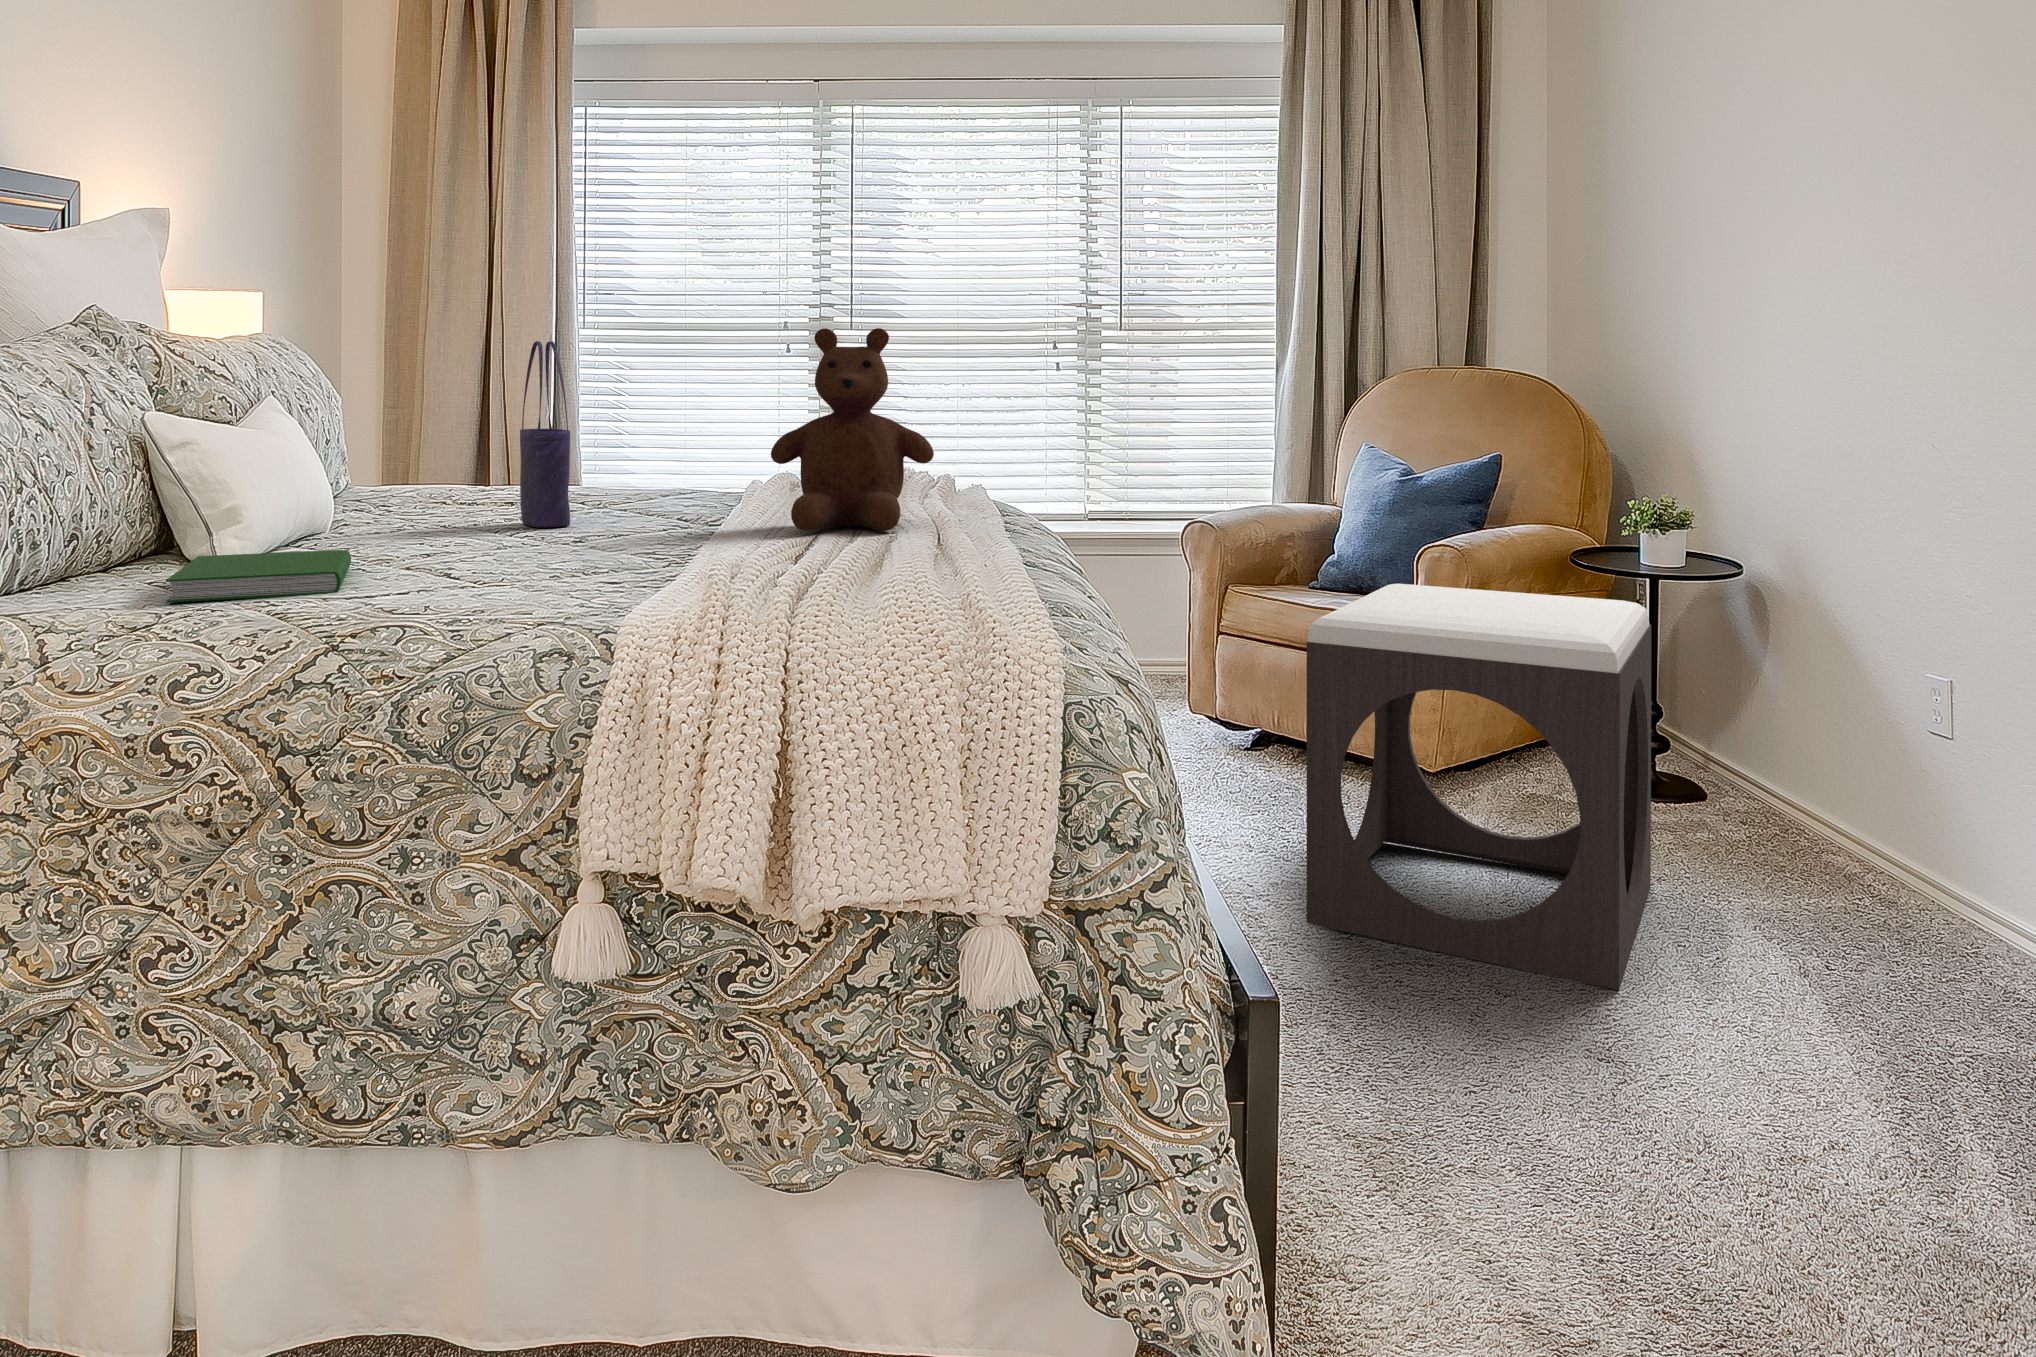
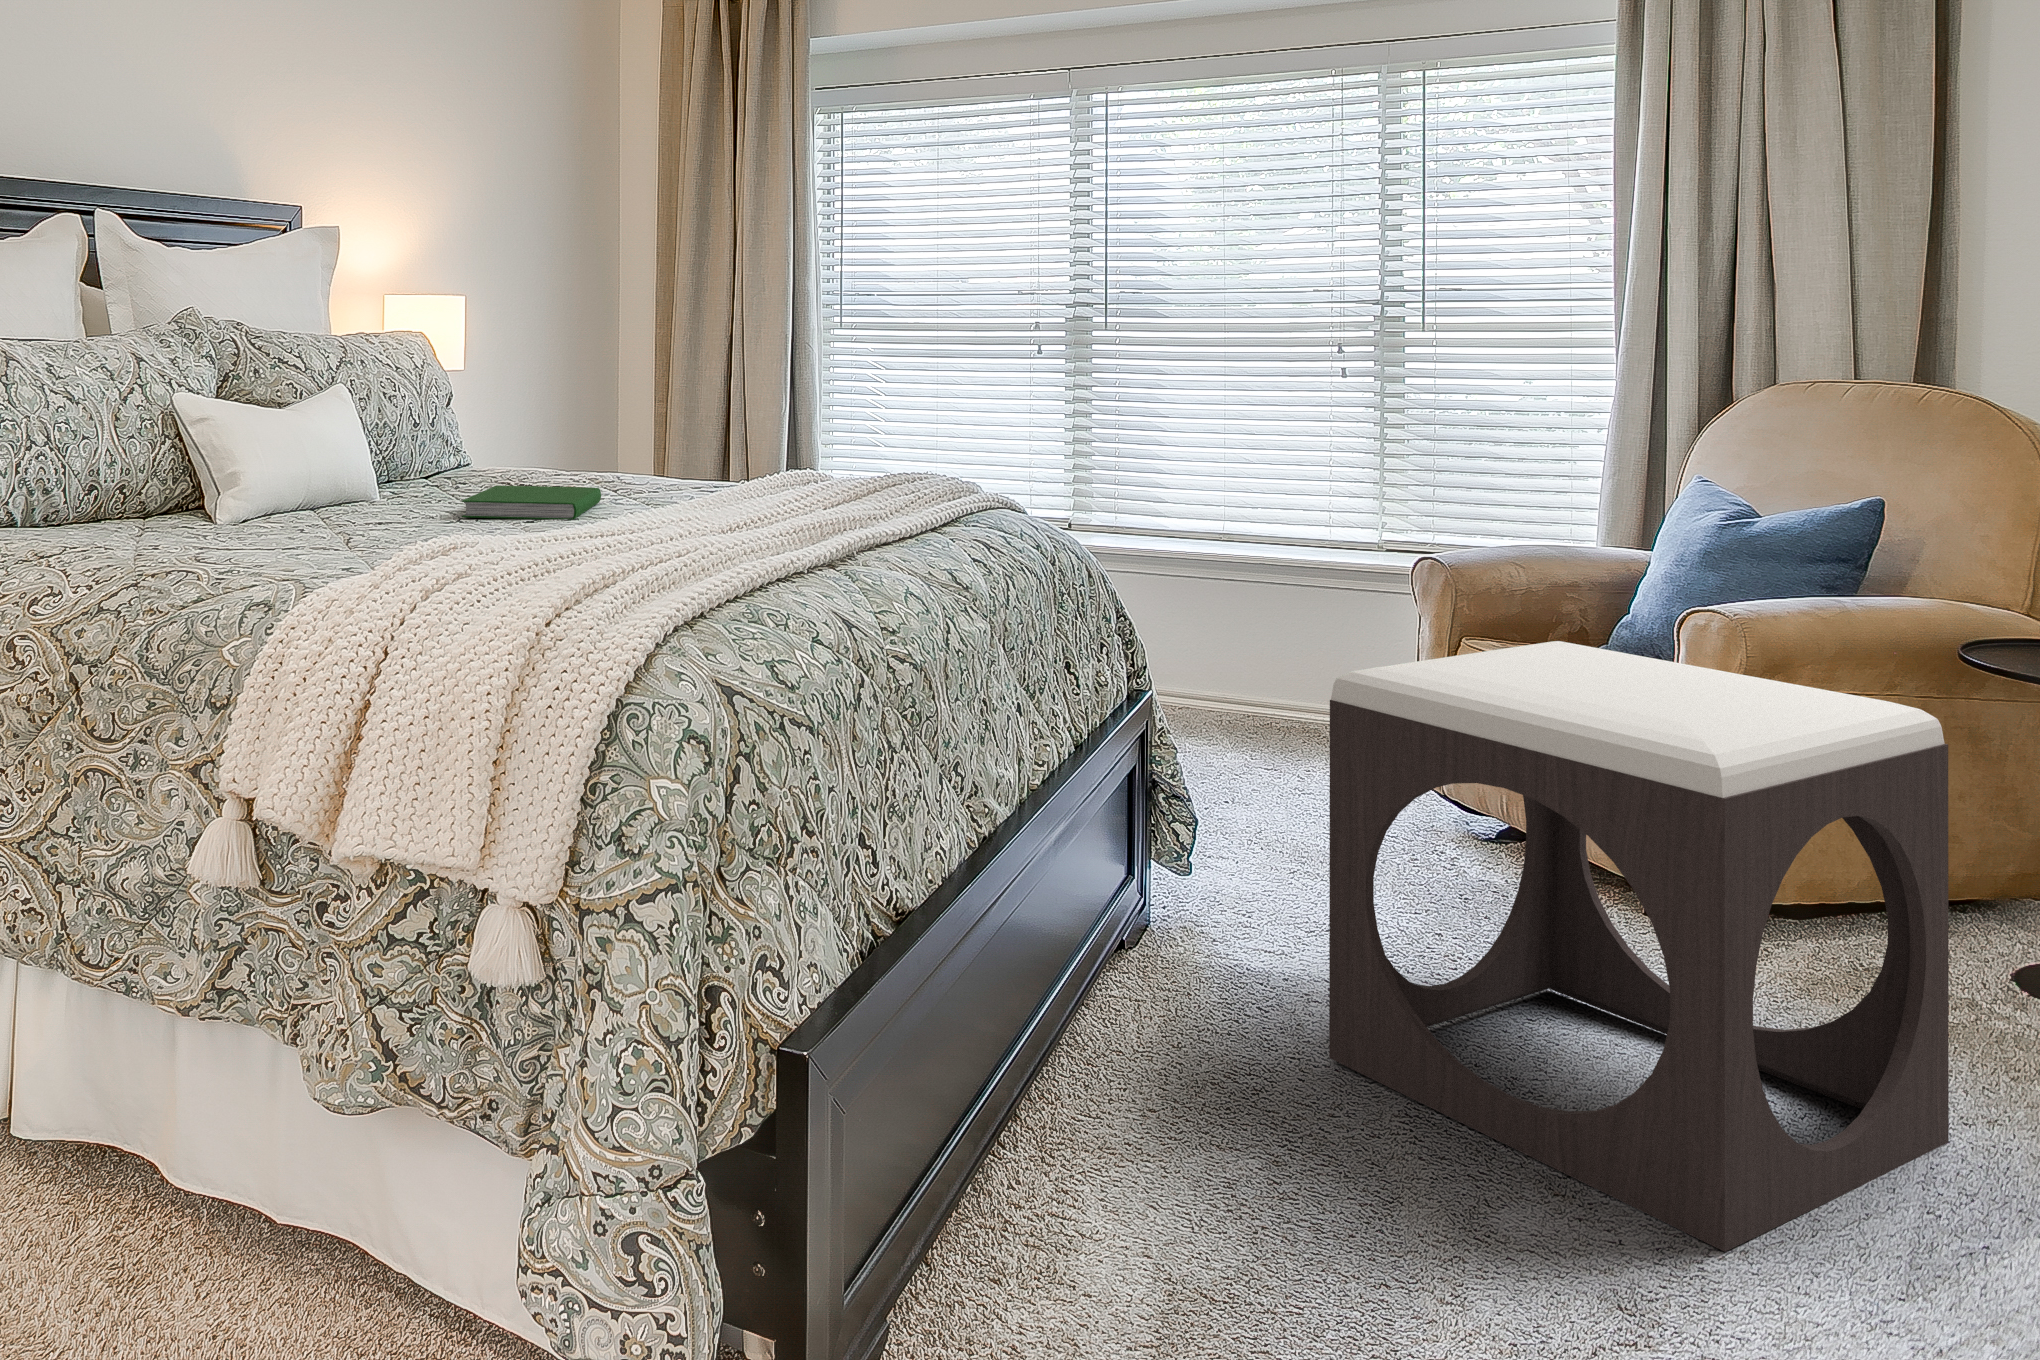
teddy bear: present [771,328,934,531] -> none [676,307,845,521]
tote bag: present [520,341,570,527] -> none [507,317,545,495]
hardcover book: present [166,550,351,603] -> present [462,485,601,520]

